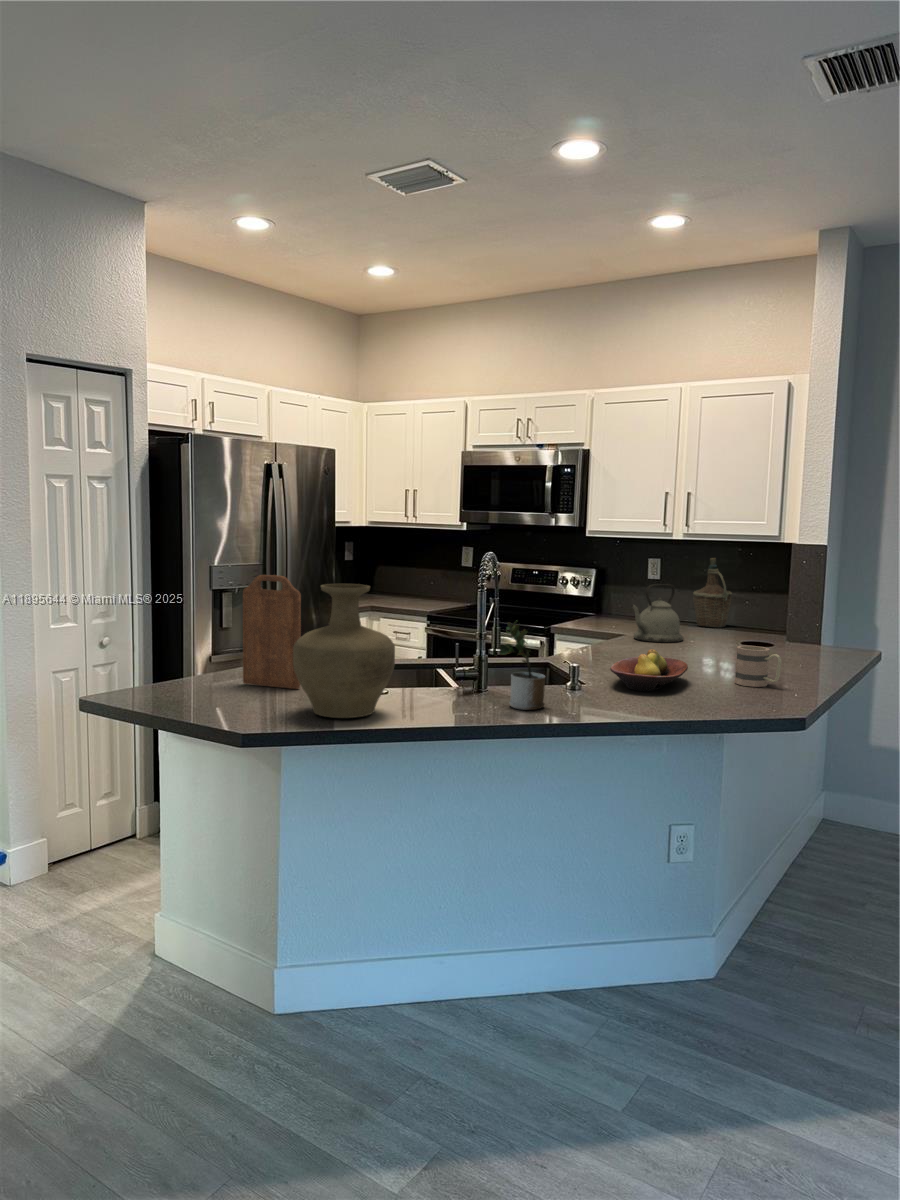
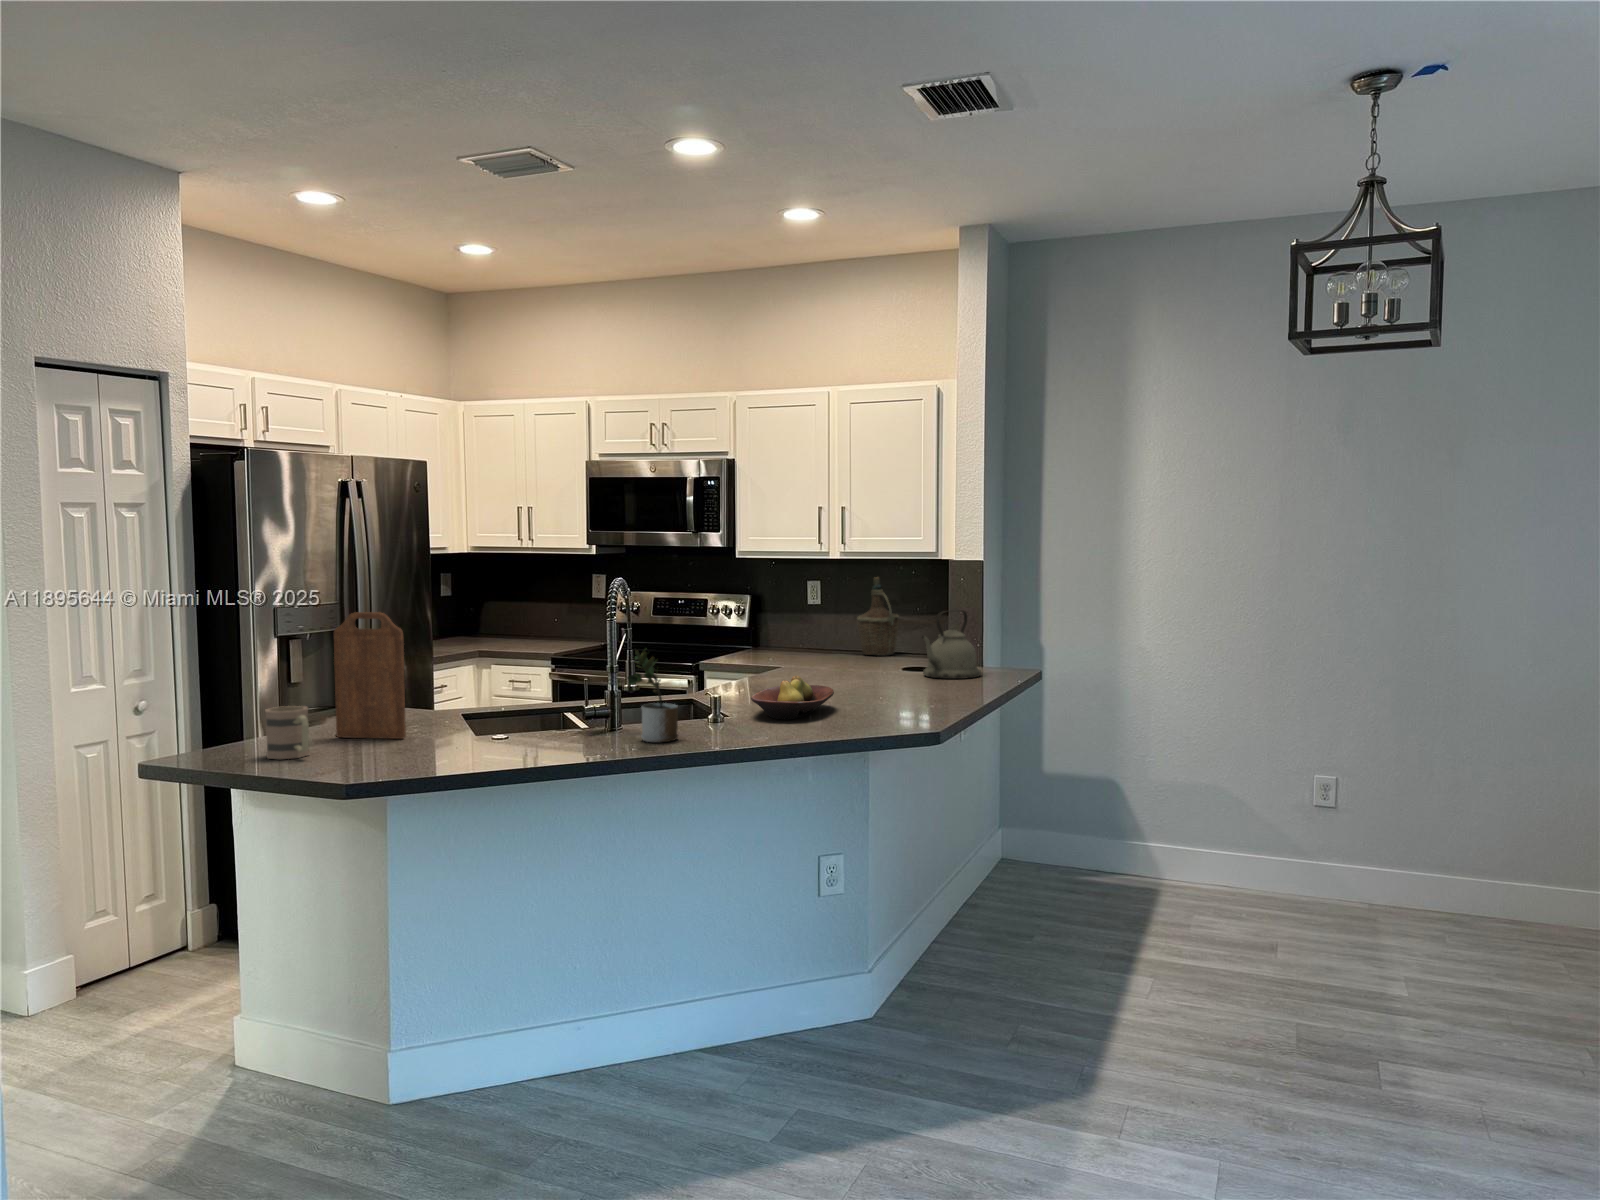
vase: present [293,584,395,718] -> none [401,617,514,760]
kettle: present [631,584,683,643] -> present [922,611,981,679]
mug: present [735,646,782,687] -> present [265,706,309,759]

